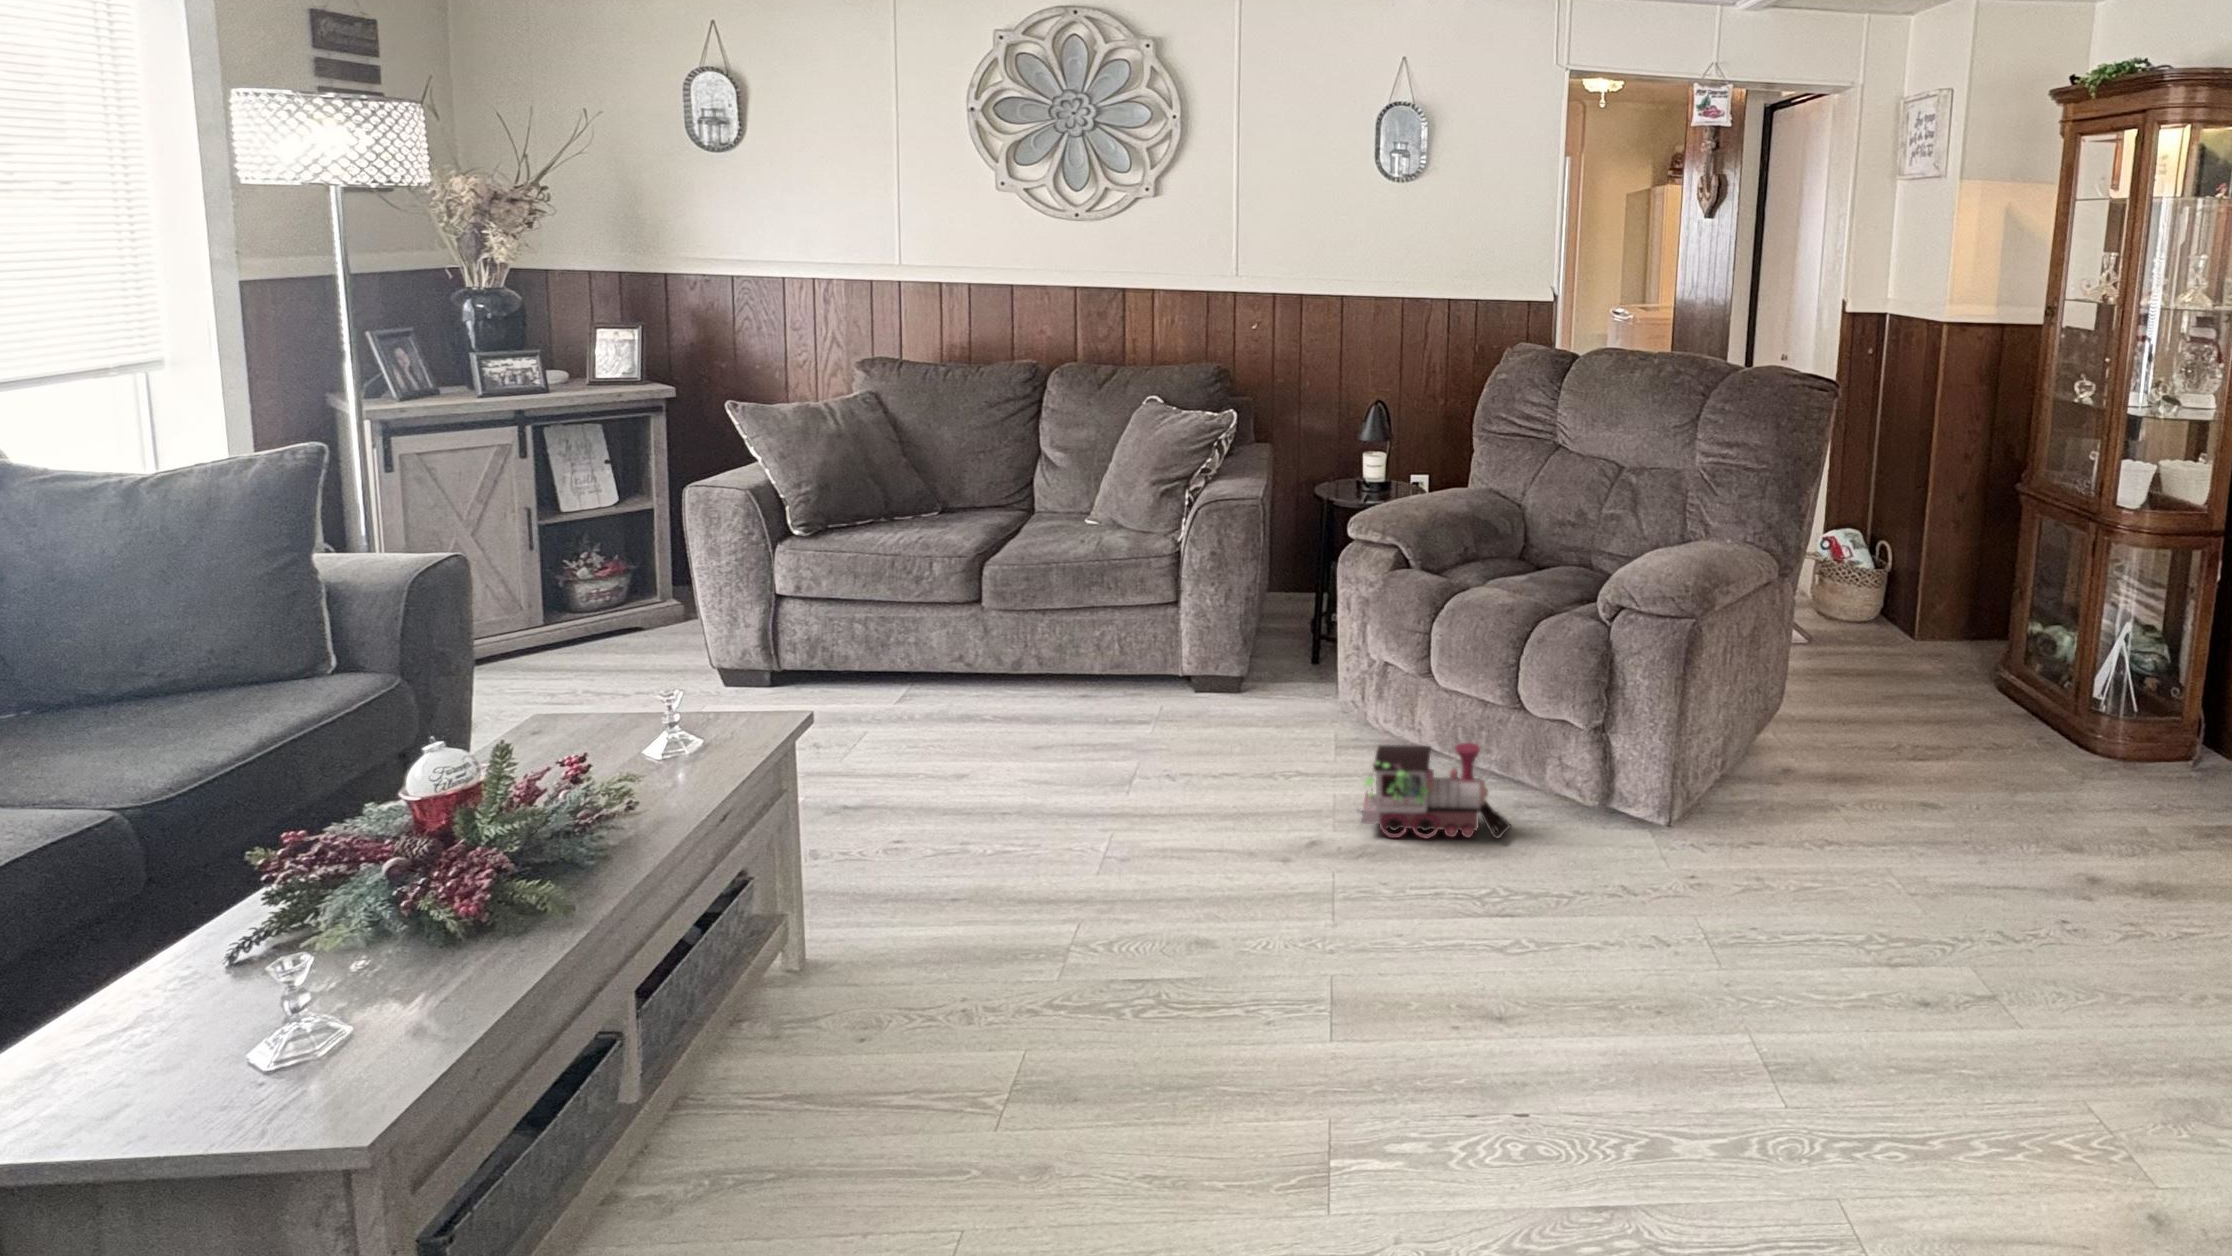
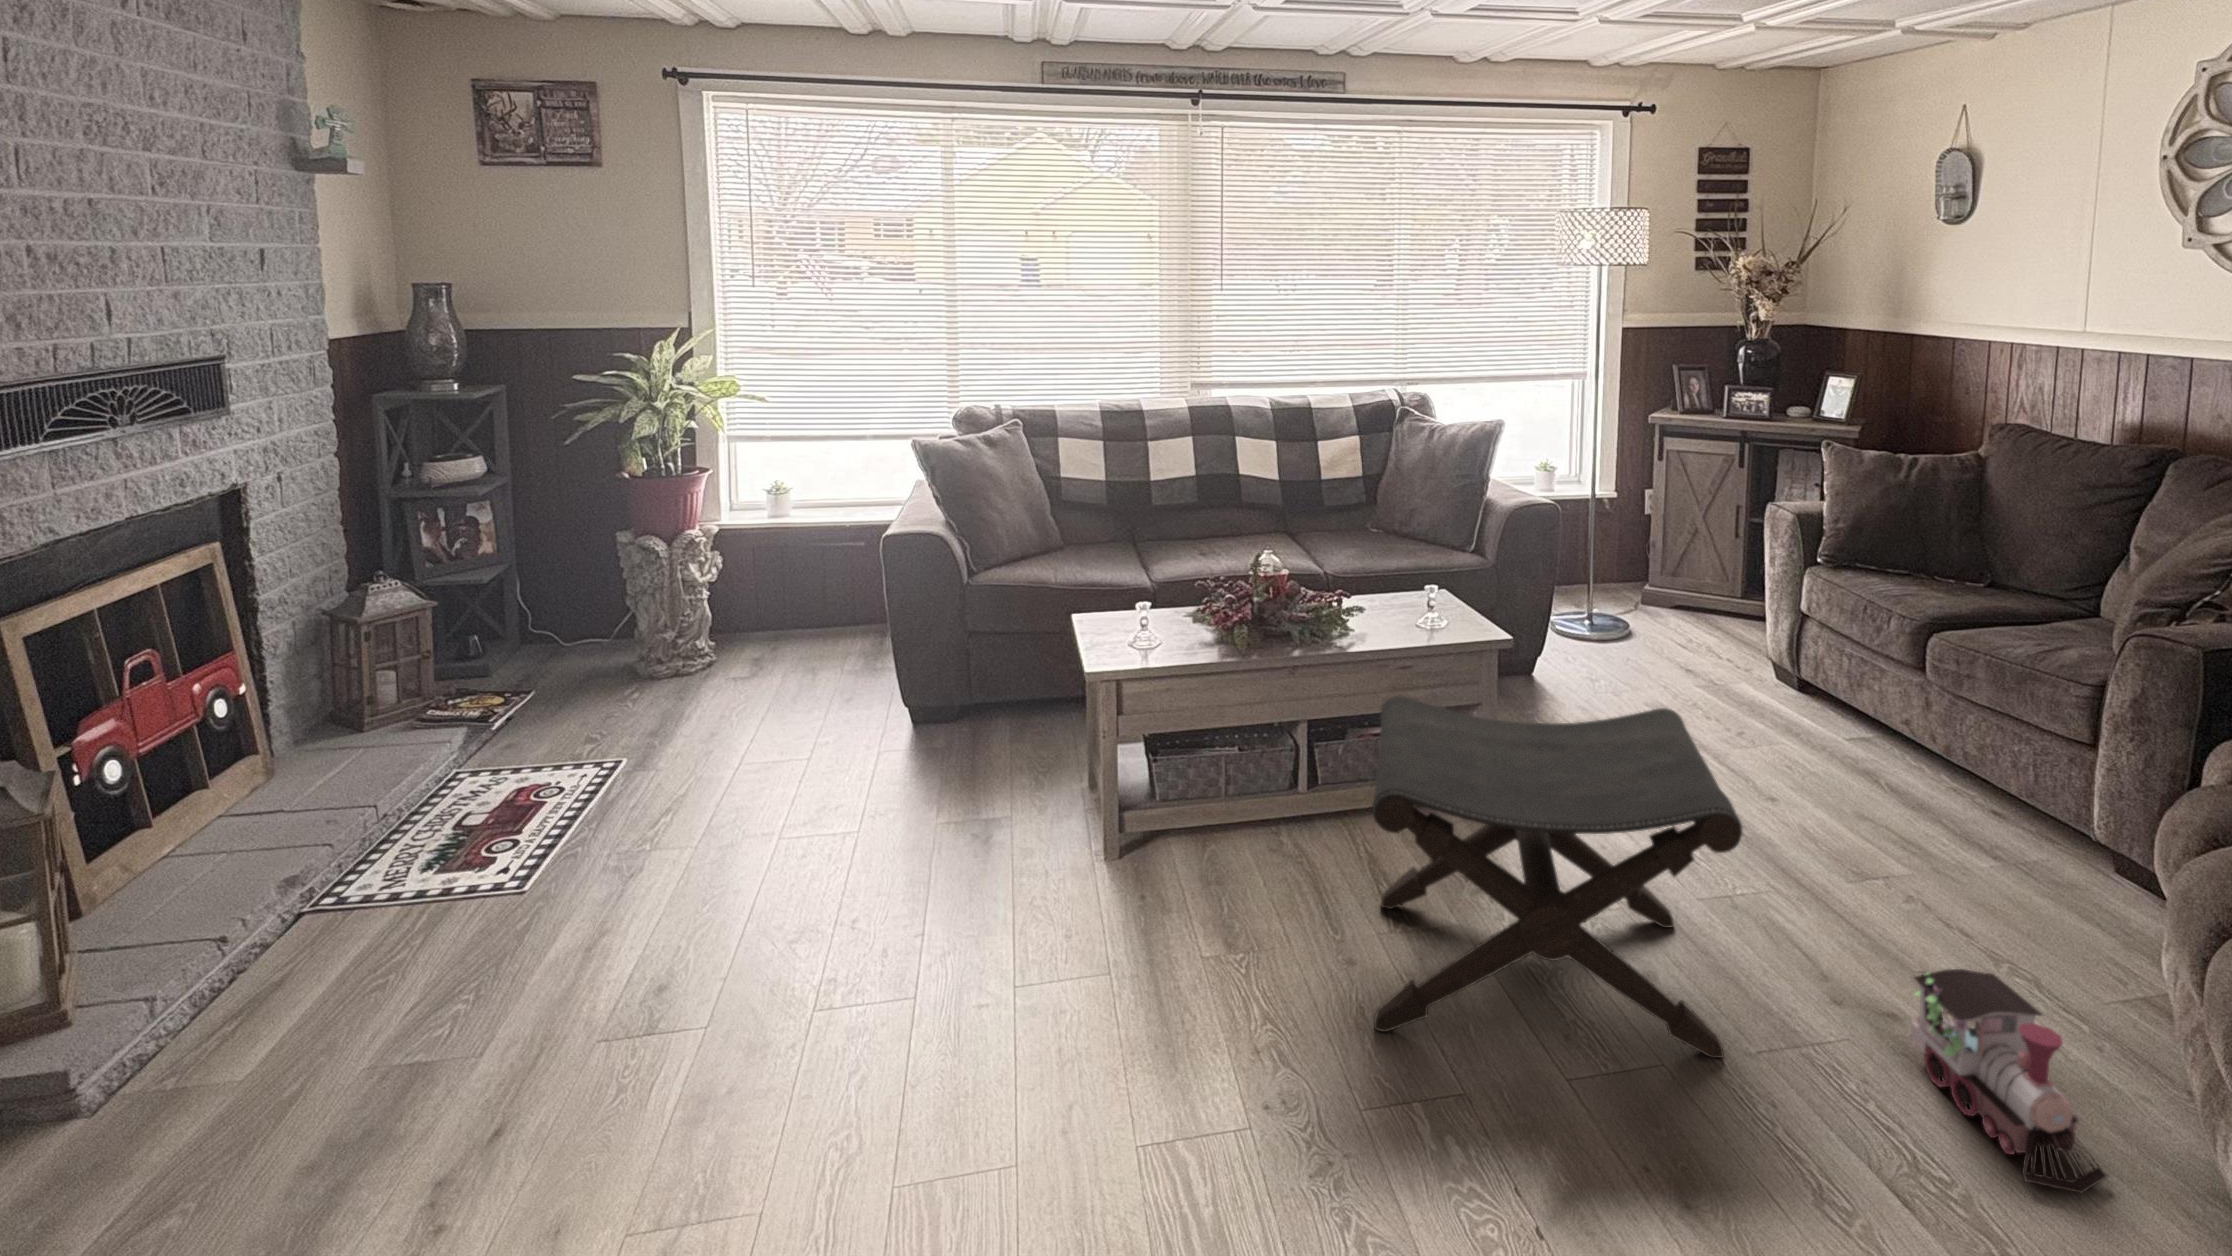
footstool: none [939,667,1352,1109] -> present [1372,696,1742,1058]

